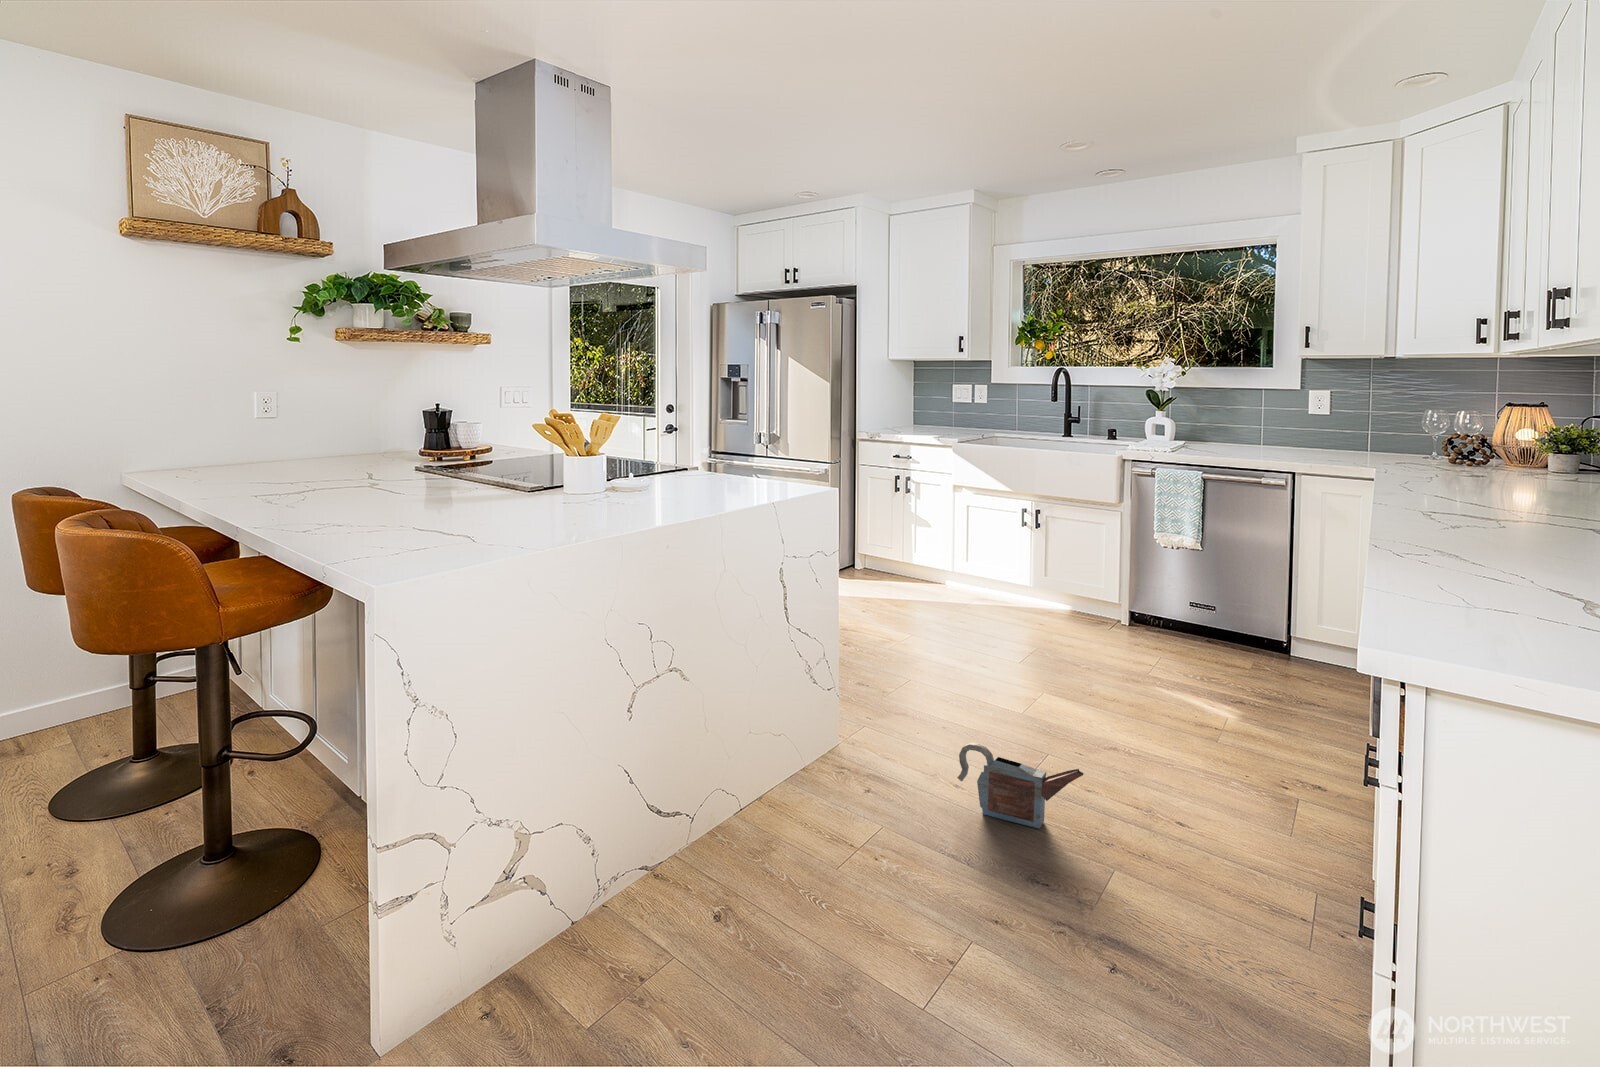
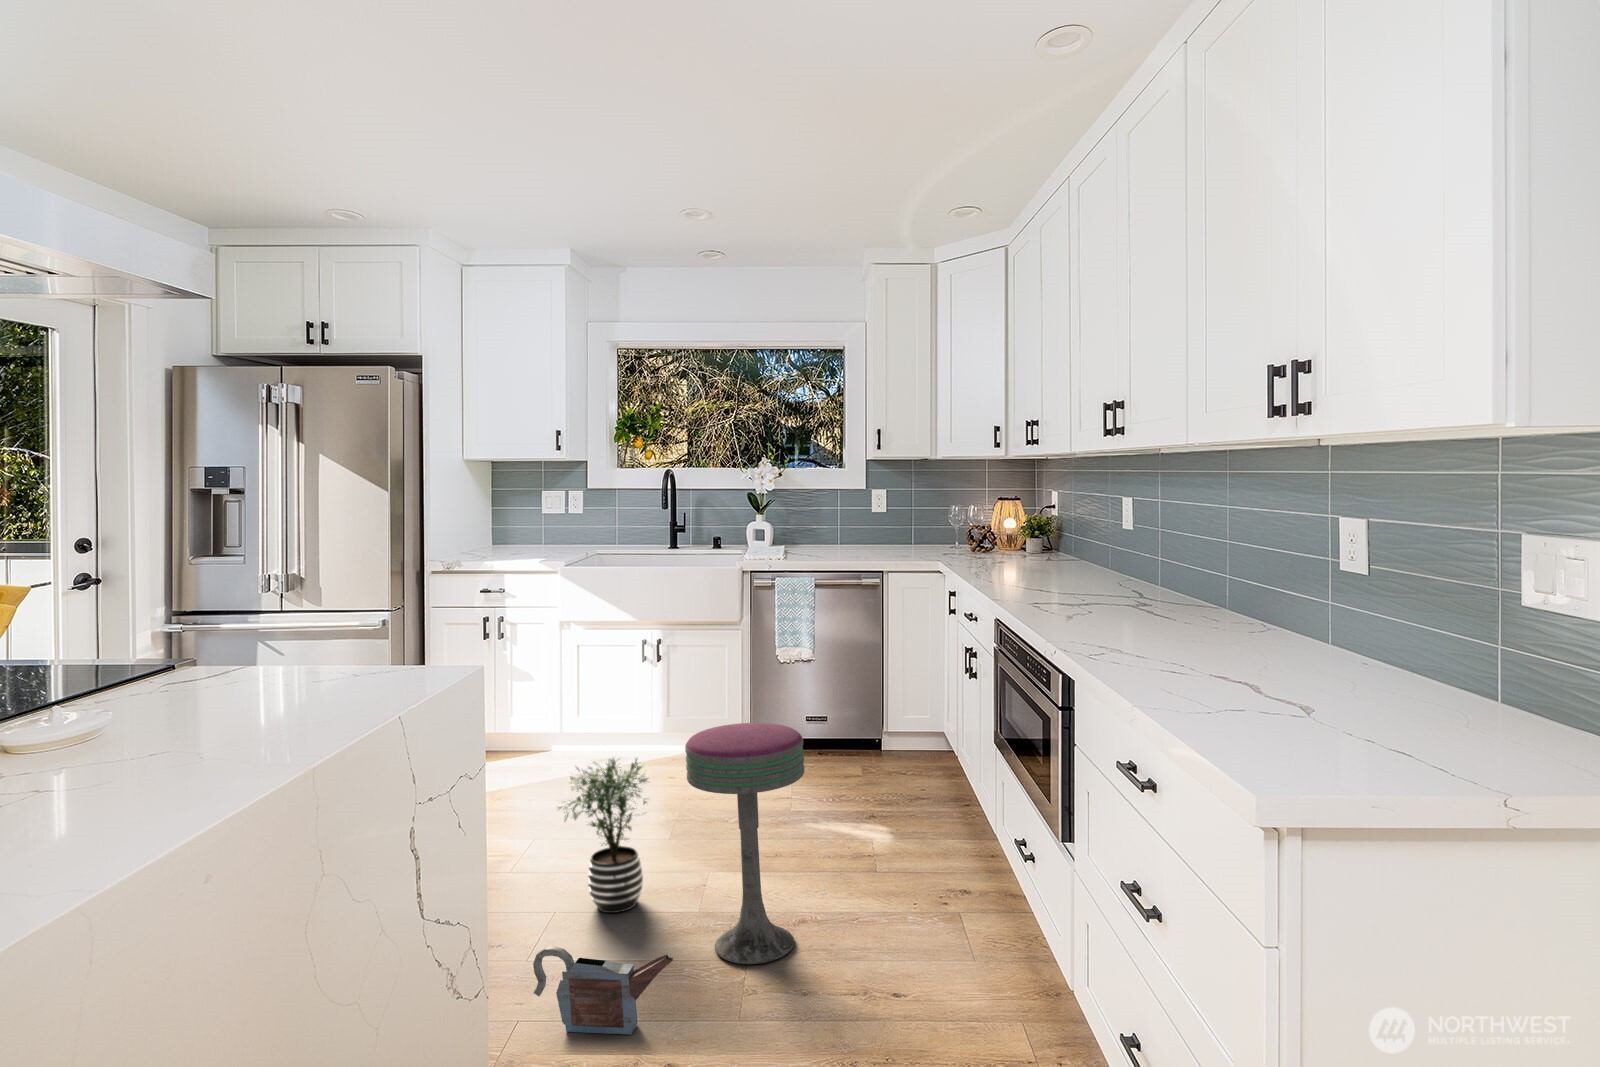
bar stool: none [1100,585,1220,799] -> present [685,723,805,964]
potted plant: none [974,601,1061,734] -> present [558,759,648,913]

